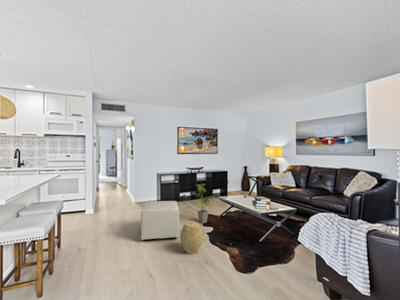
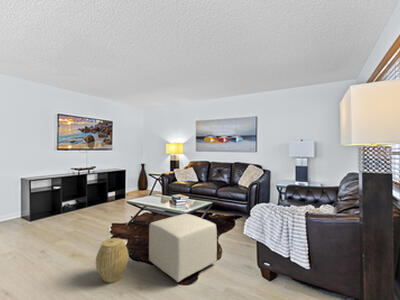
house plant: present [196,184,215,223] -> none [100,187,128,237]
ottoman: present [141,201,179,241] -> present [149,214,217,282]

